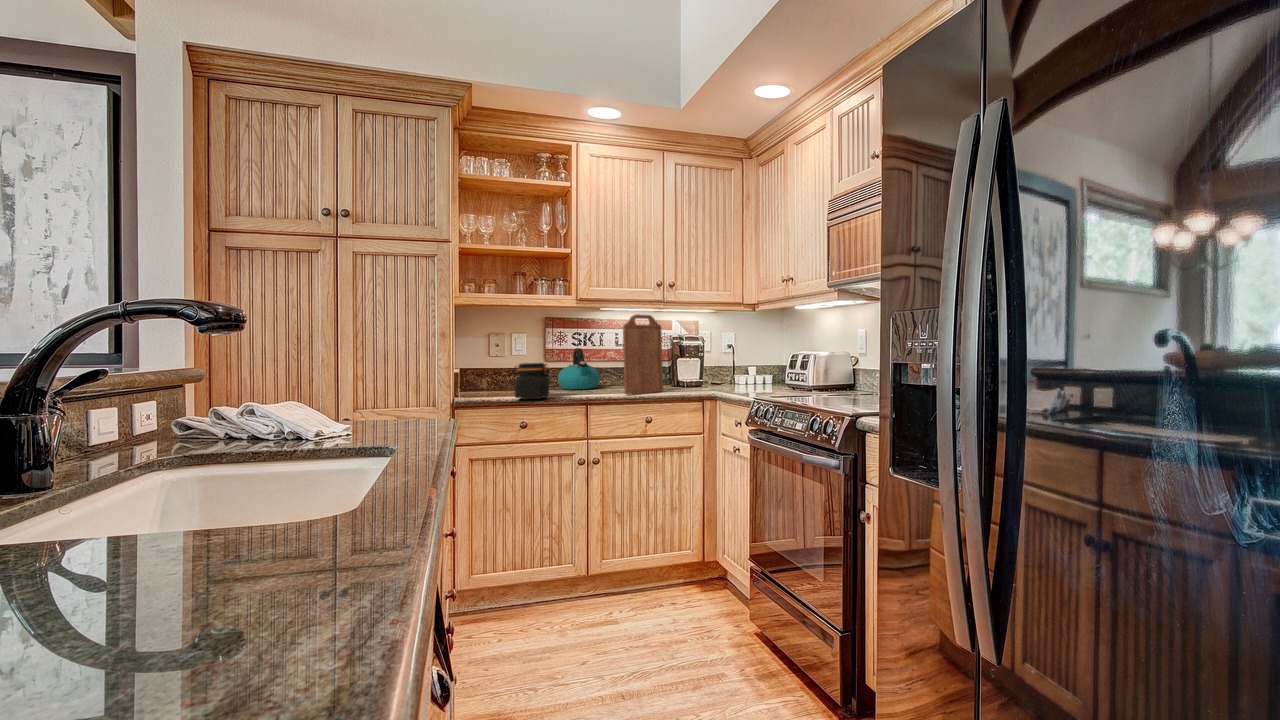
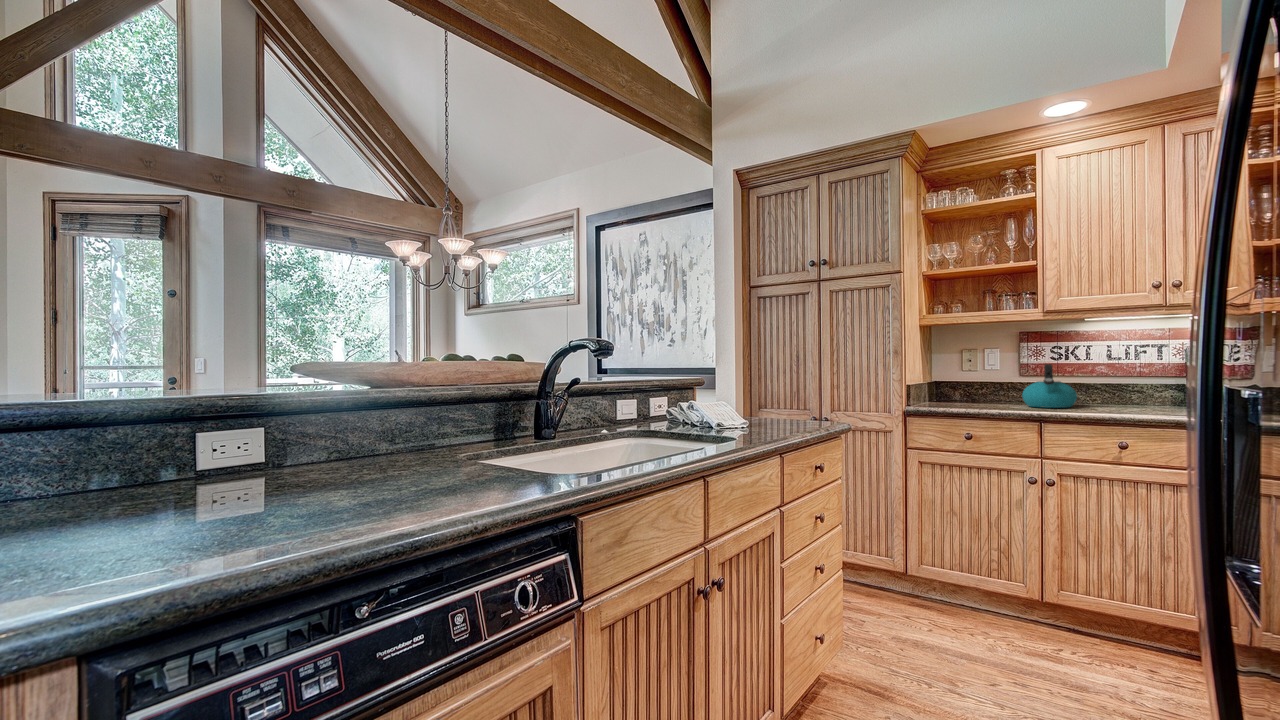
cutting board: present [623,314,663,395] -> none [1089,328,1154,417]
jar: present [511,363,551,400] -> none [958,379,1001,413]

